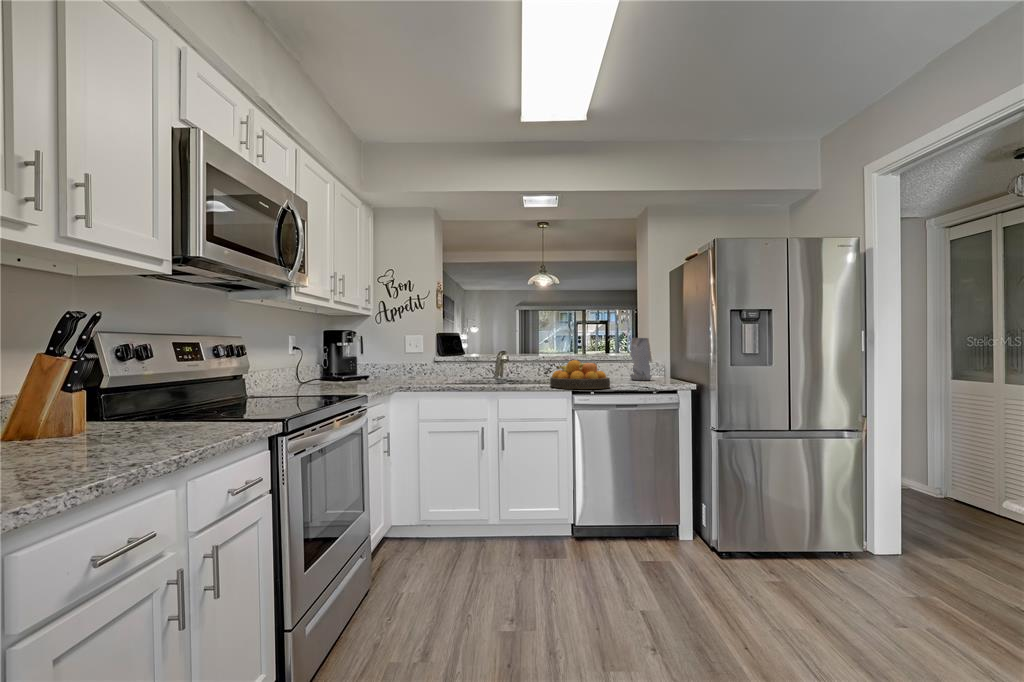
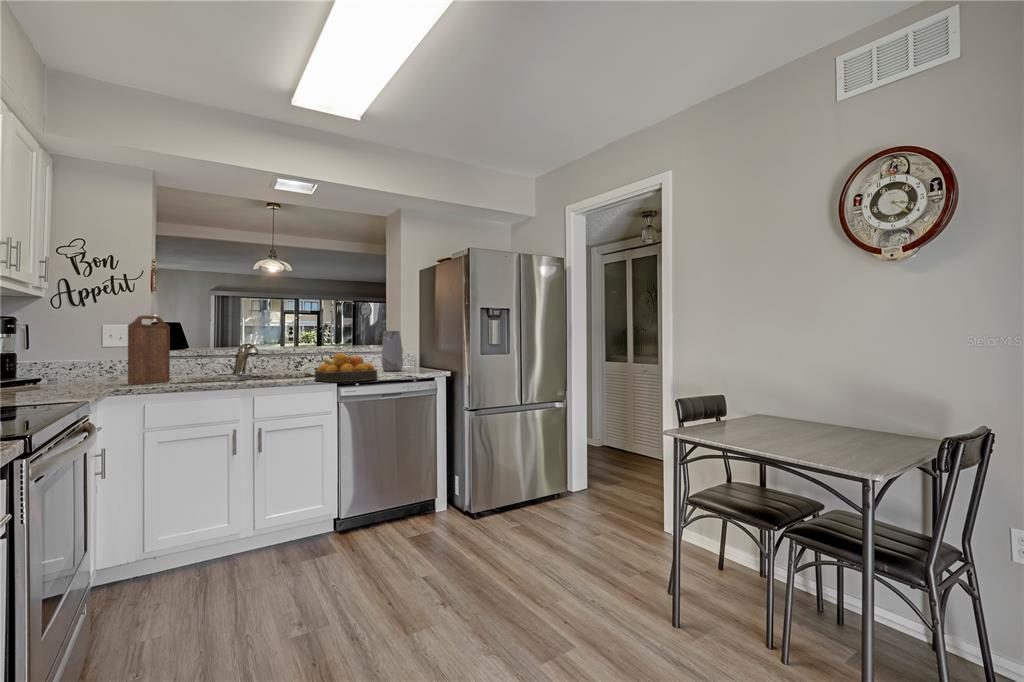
cutting board: none [412,327,442,383] -> present [128,315,170,384]

